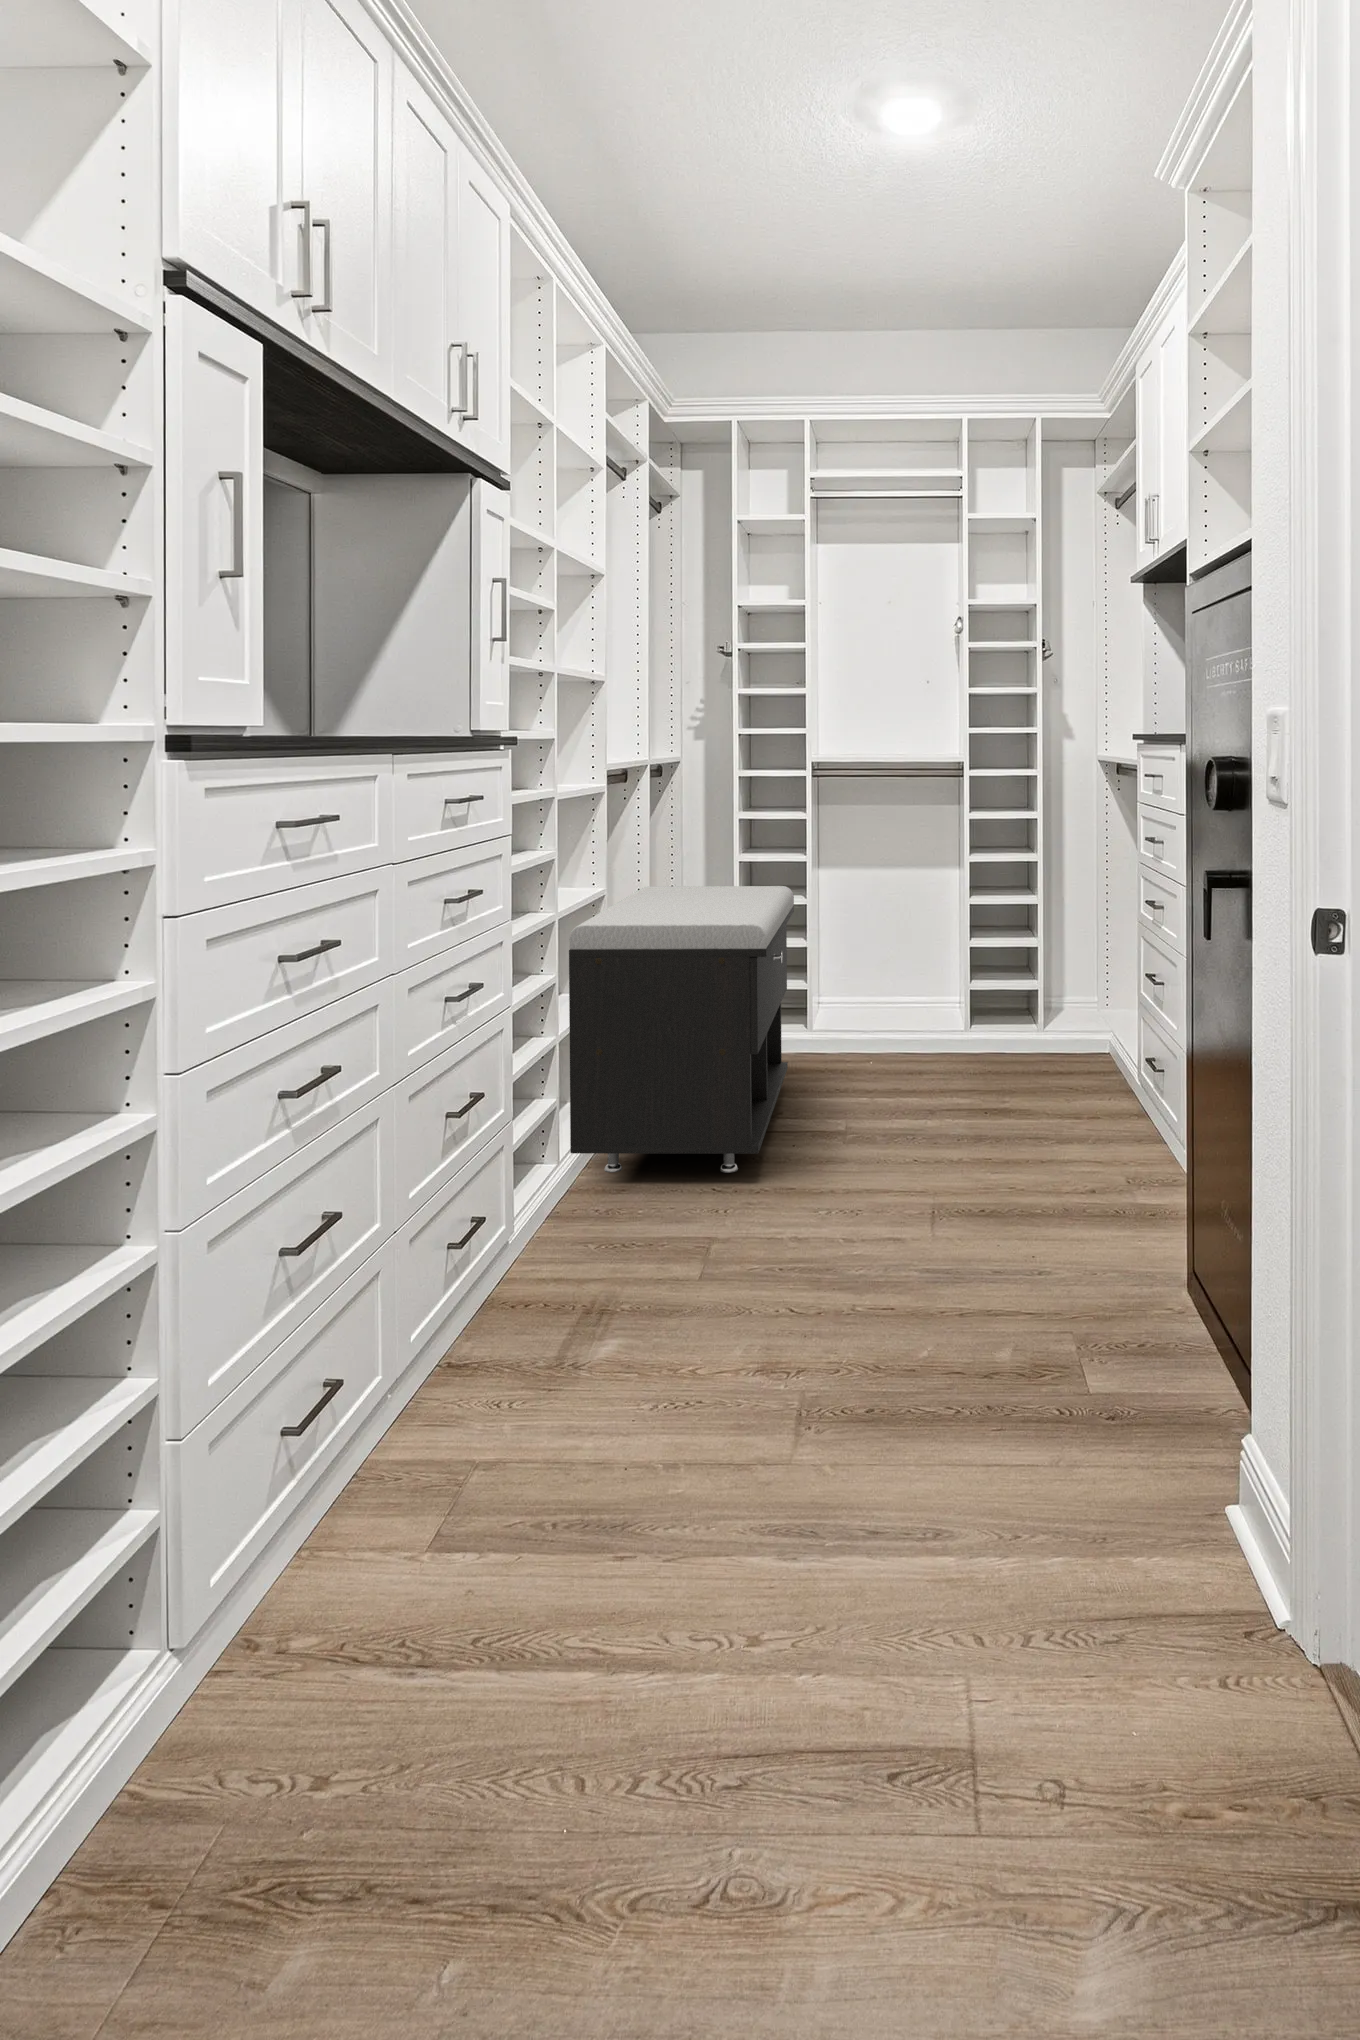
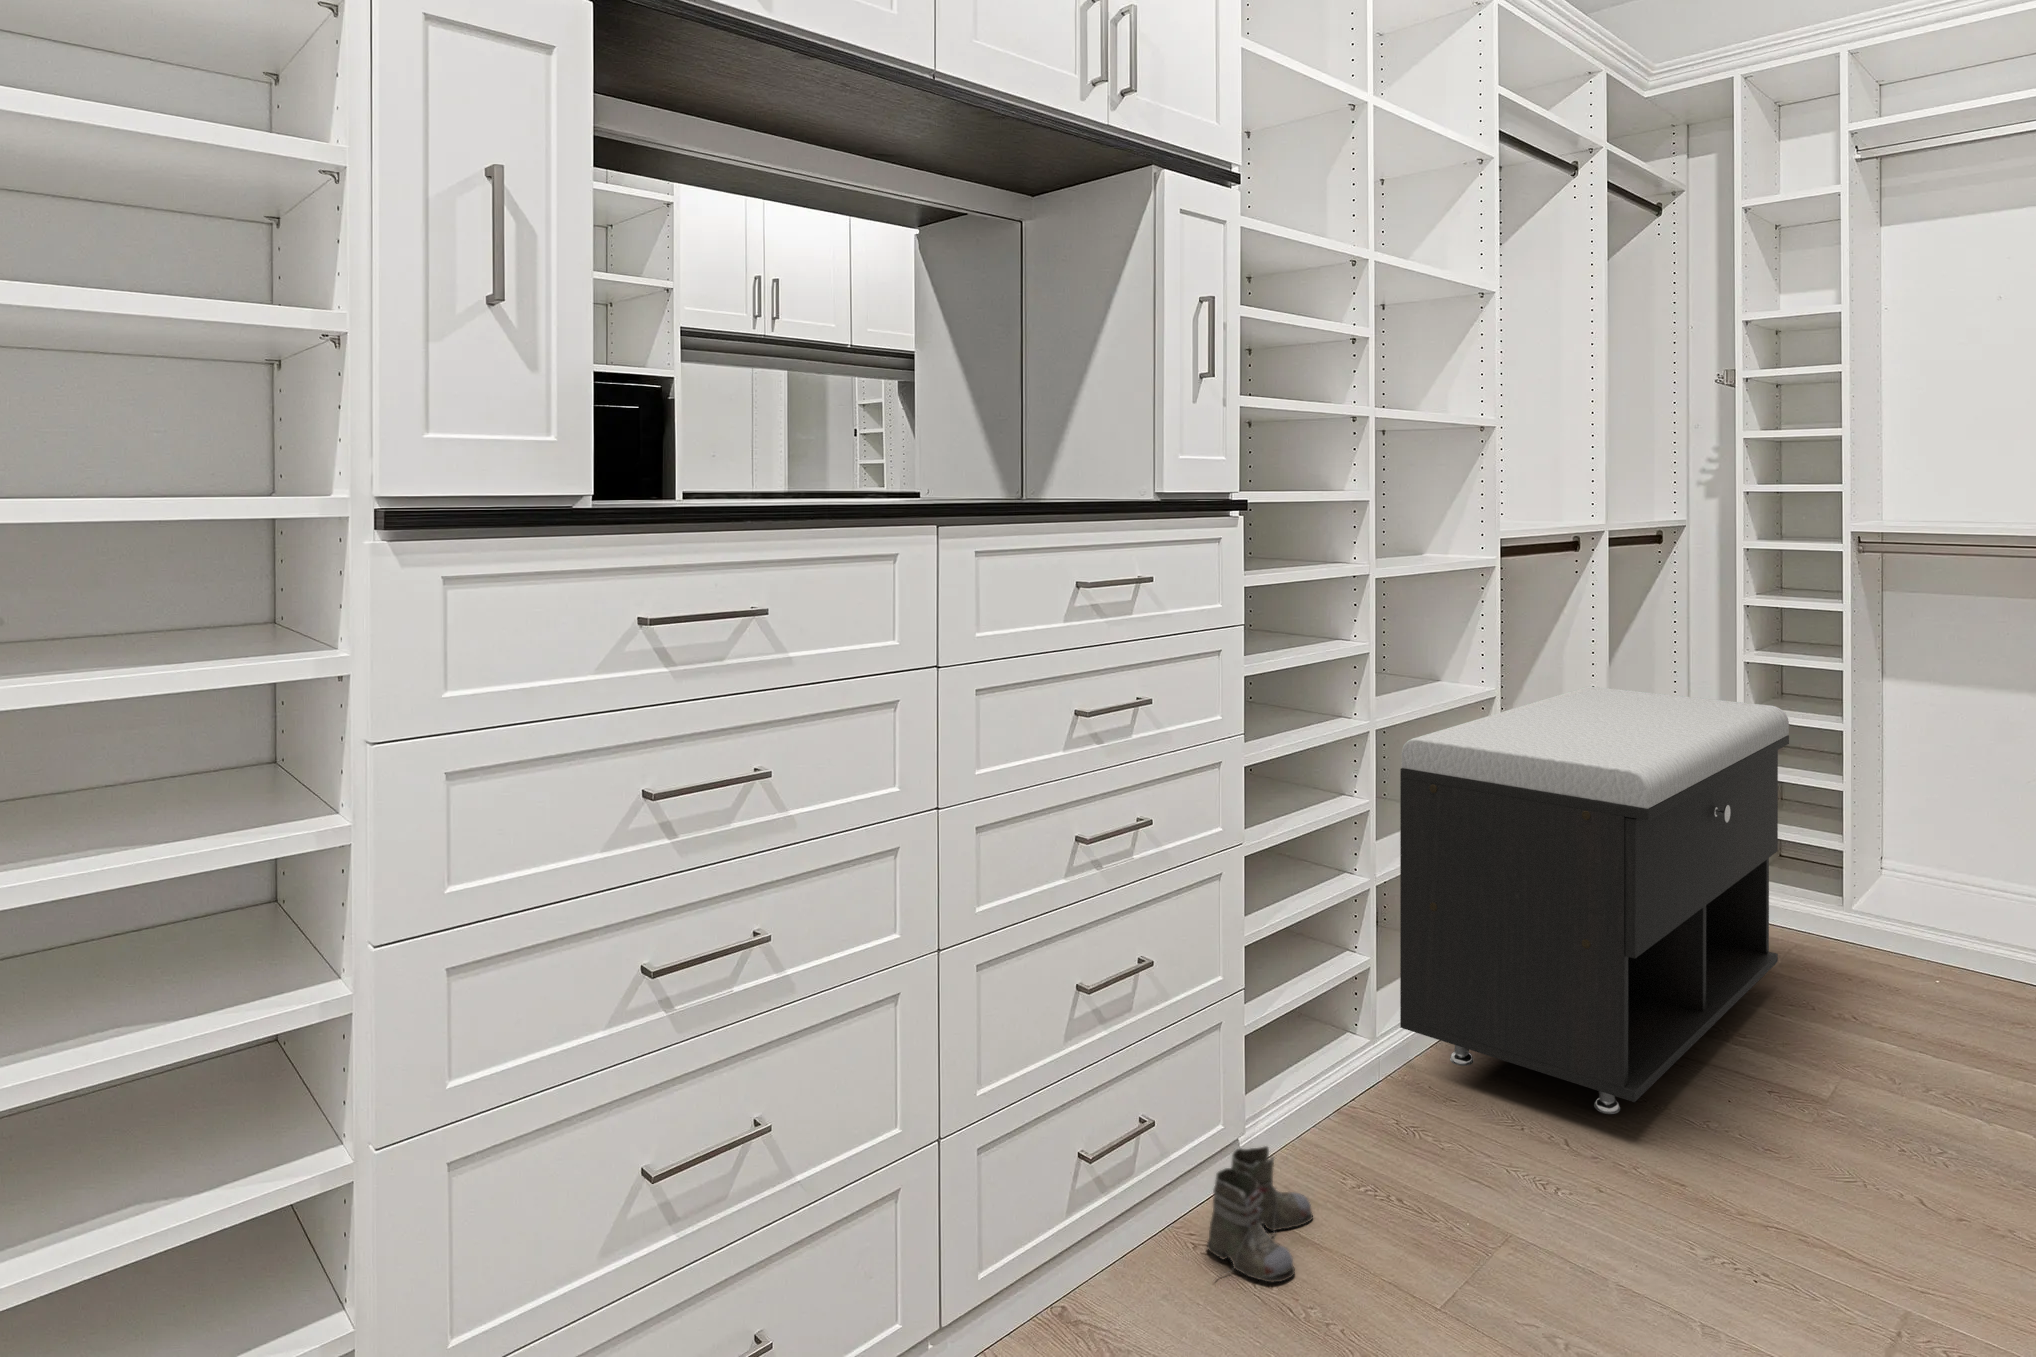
boots: none [522,1229,597,1321] -> present [1207,1146,1313,1282]

